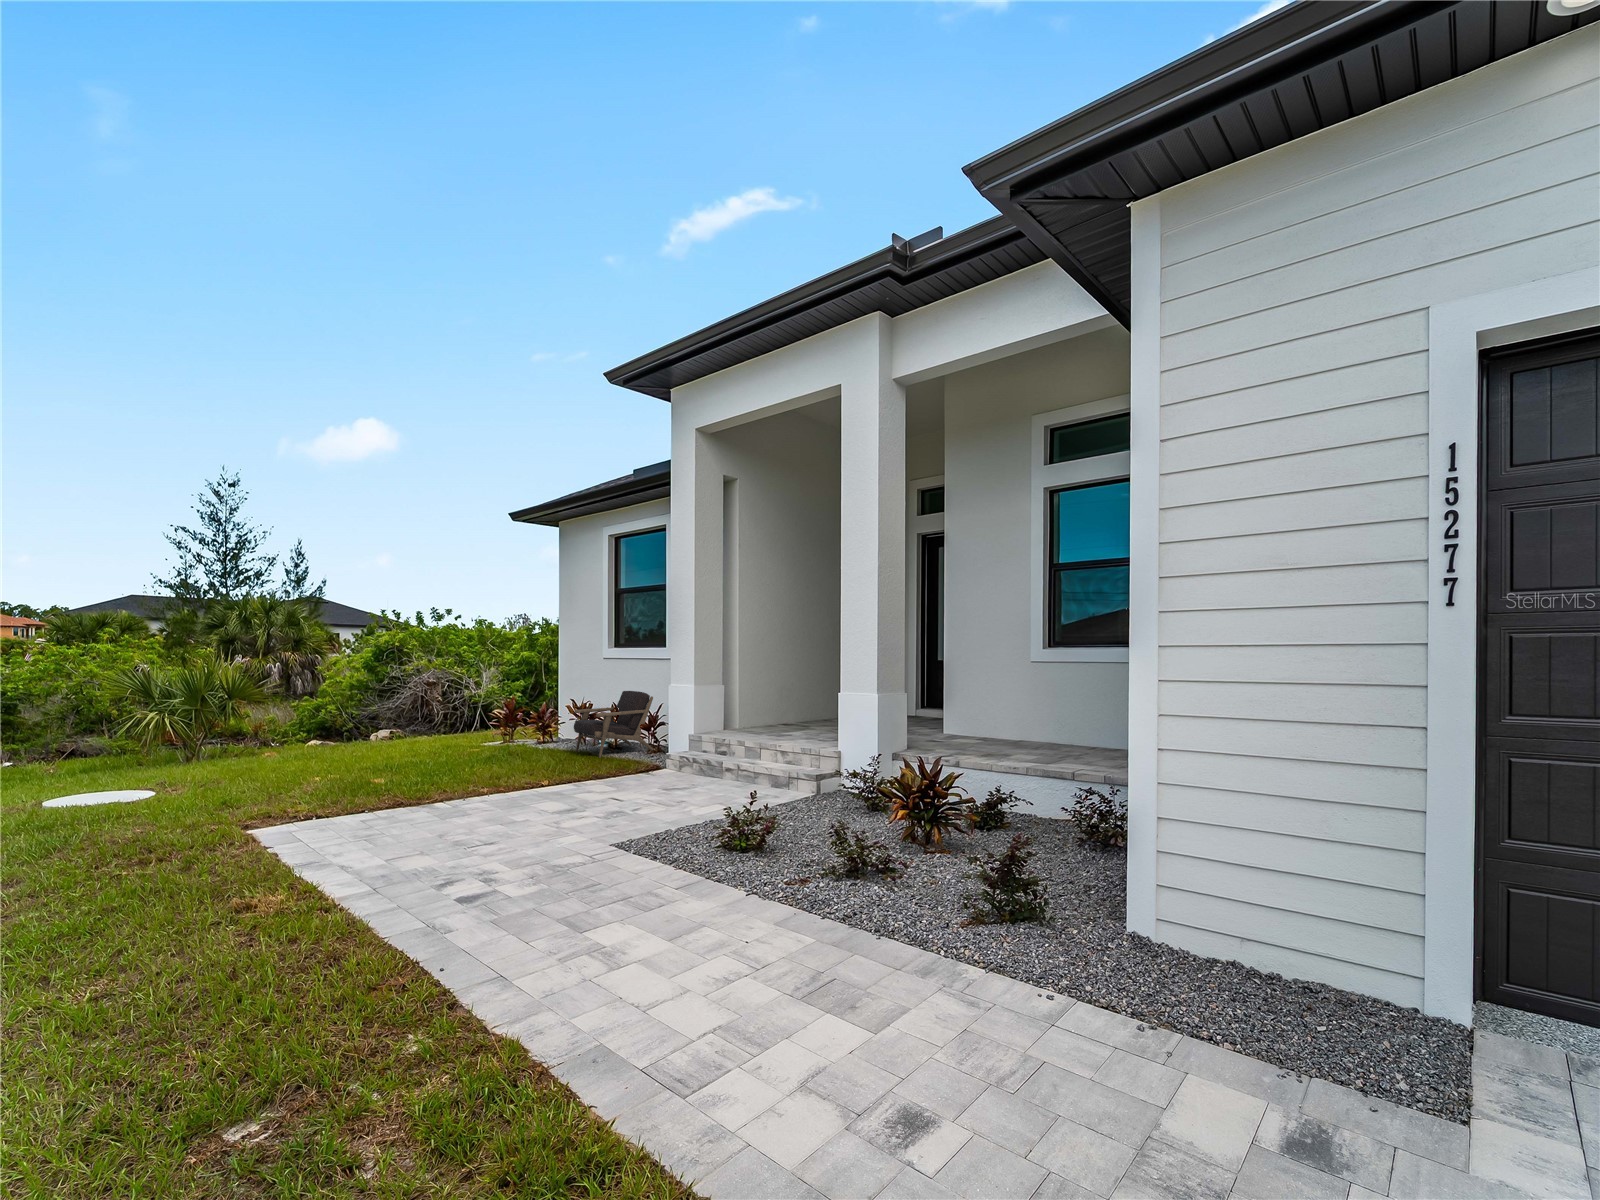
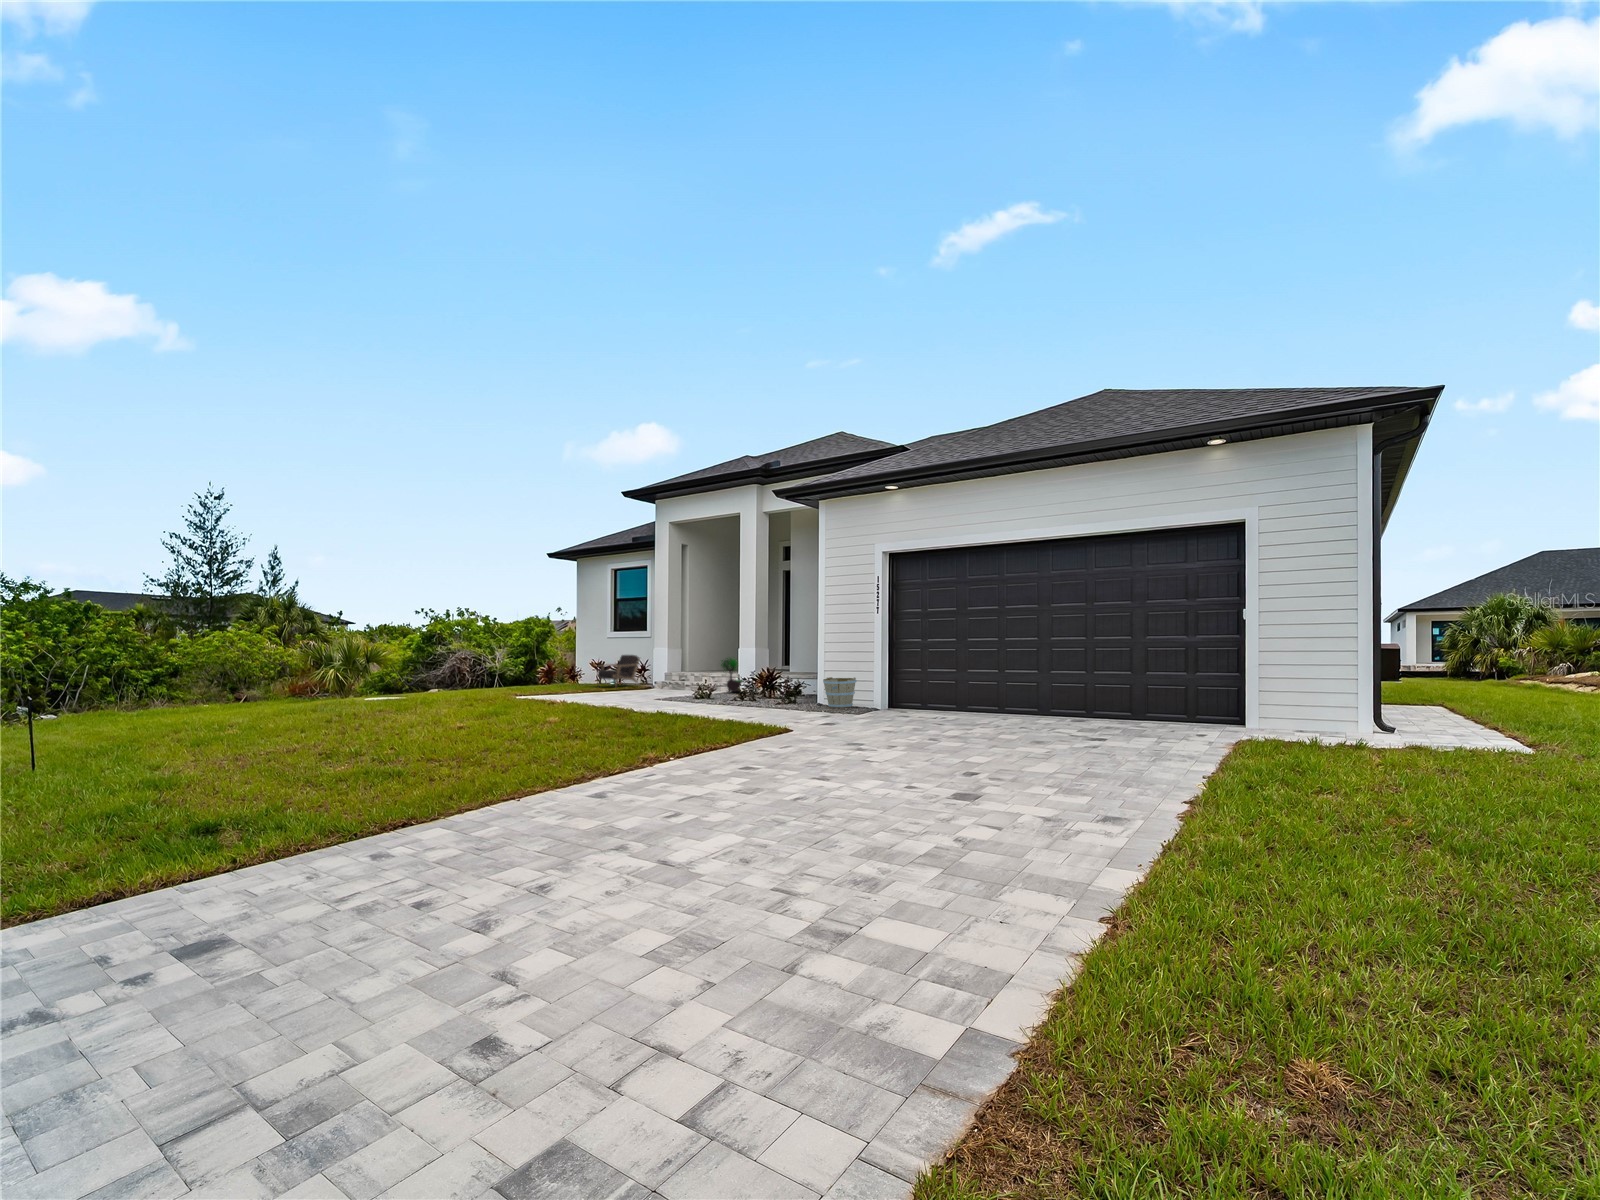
potted tree: none [787,707,849,801] -> present [721,658,742,692]
wooden bucket: none [1219,867,1417,1061] -> present [823,677,857,708]

